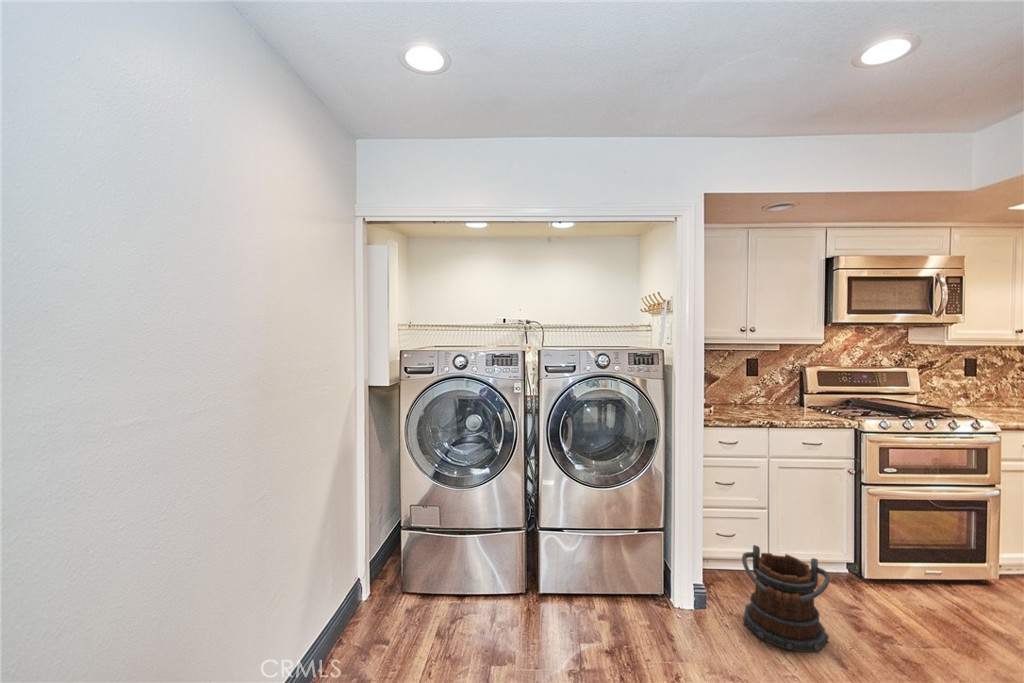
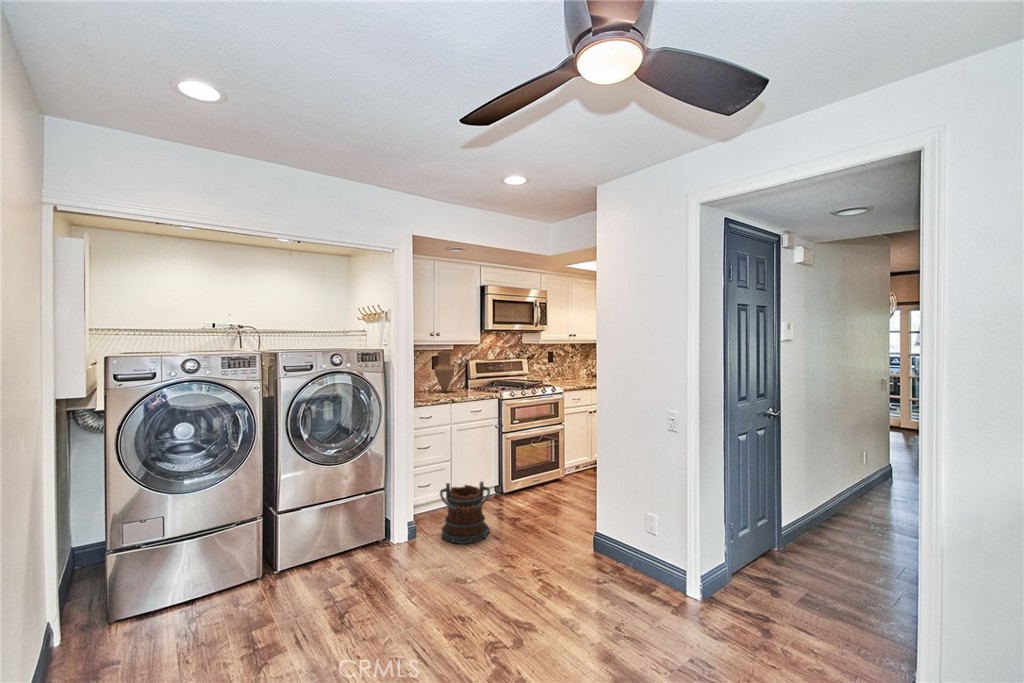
vase: none [748,354,780,409] -> present [434,352,455,392]

